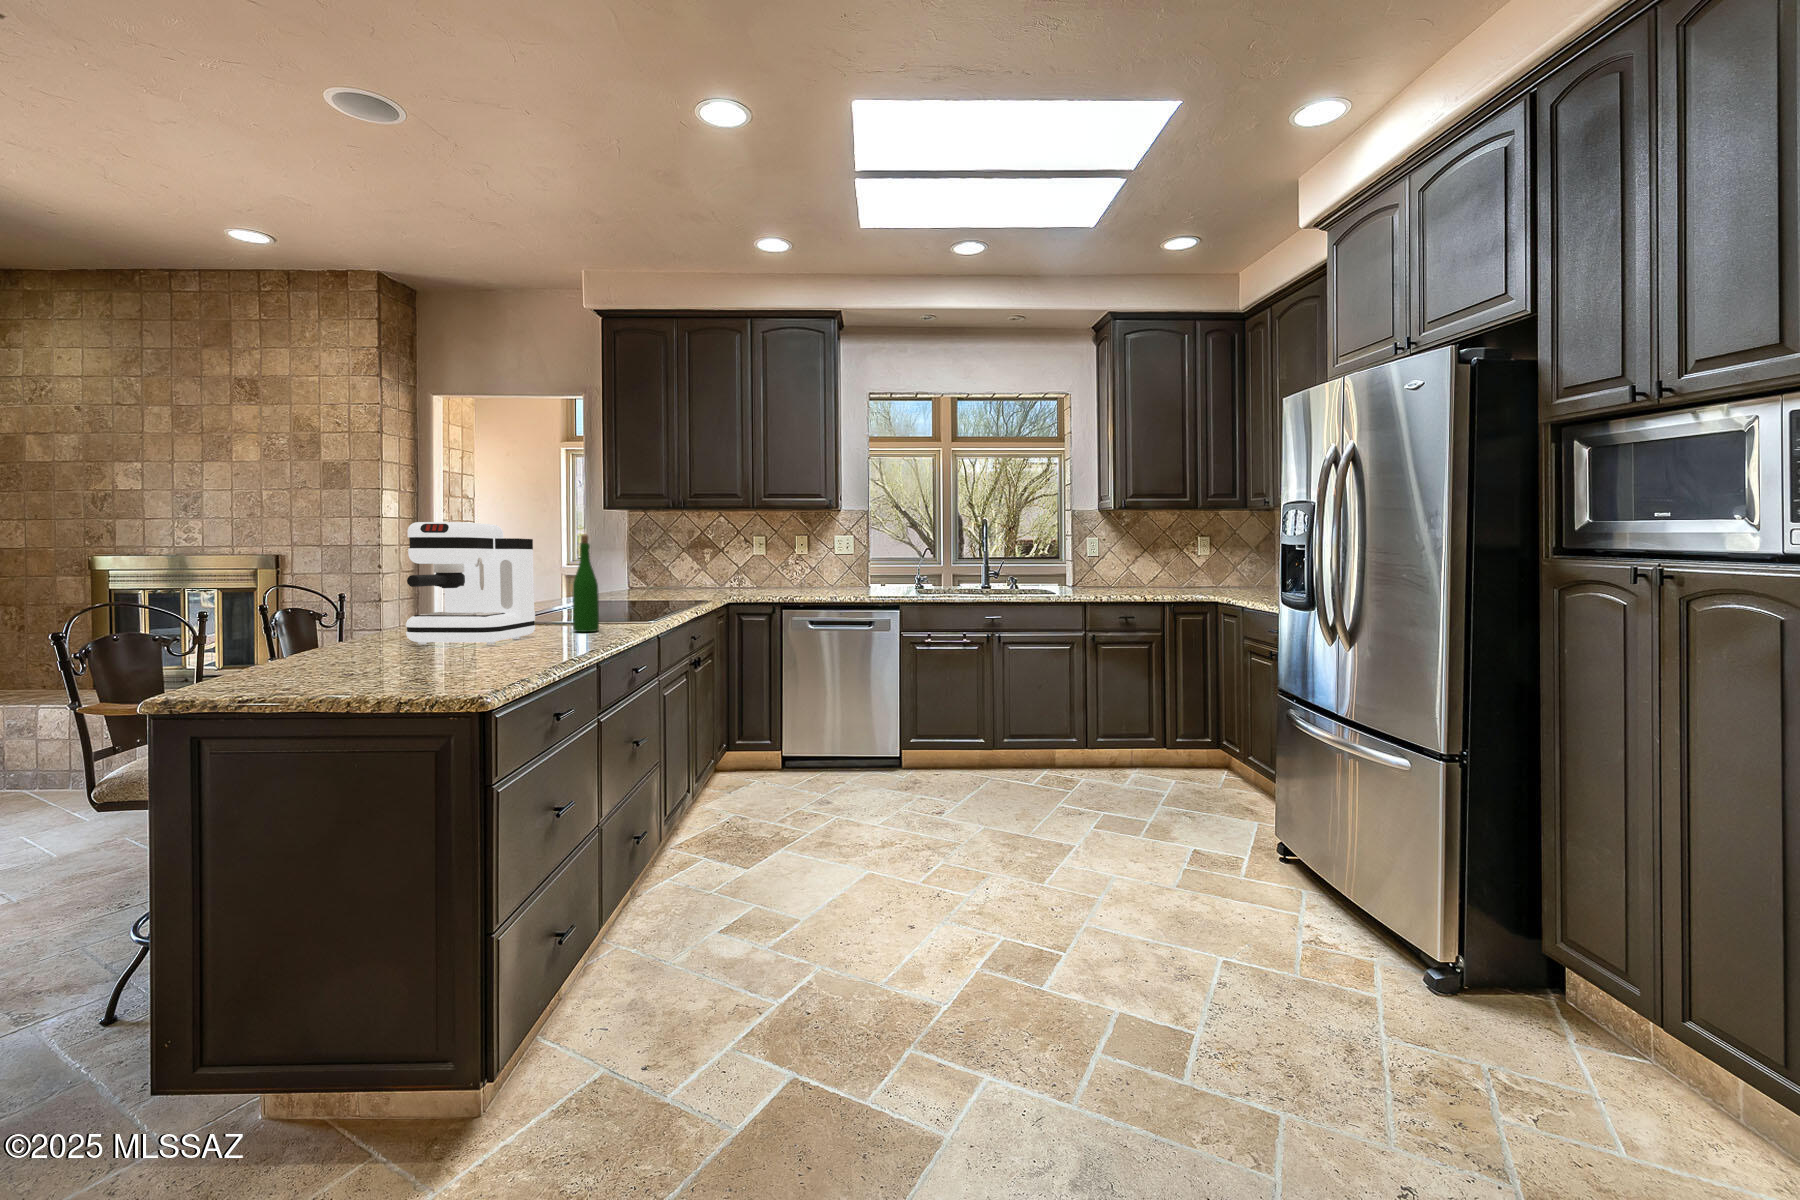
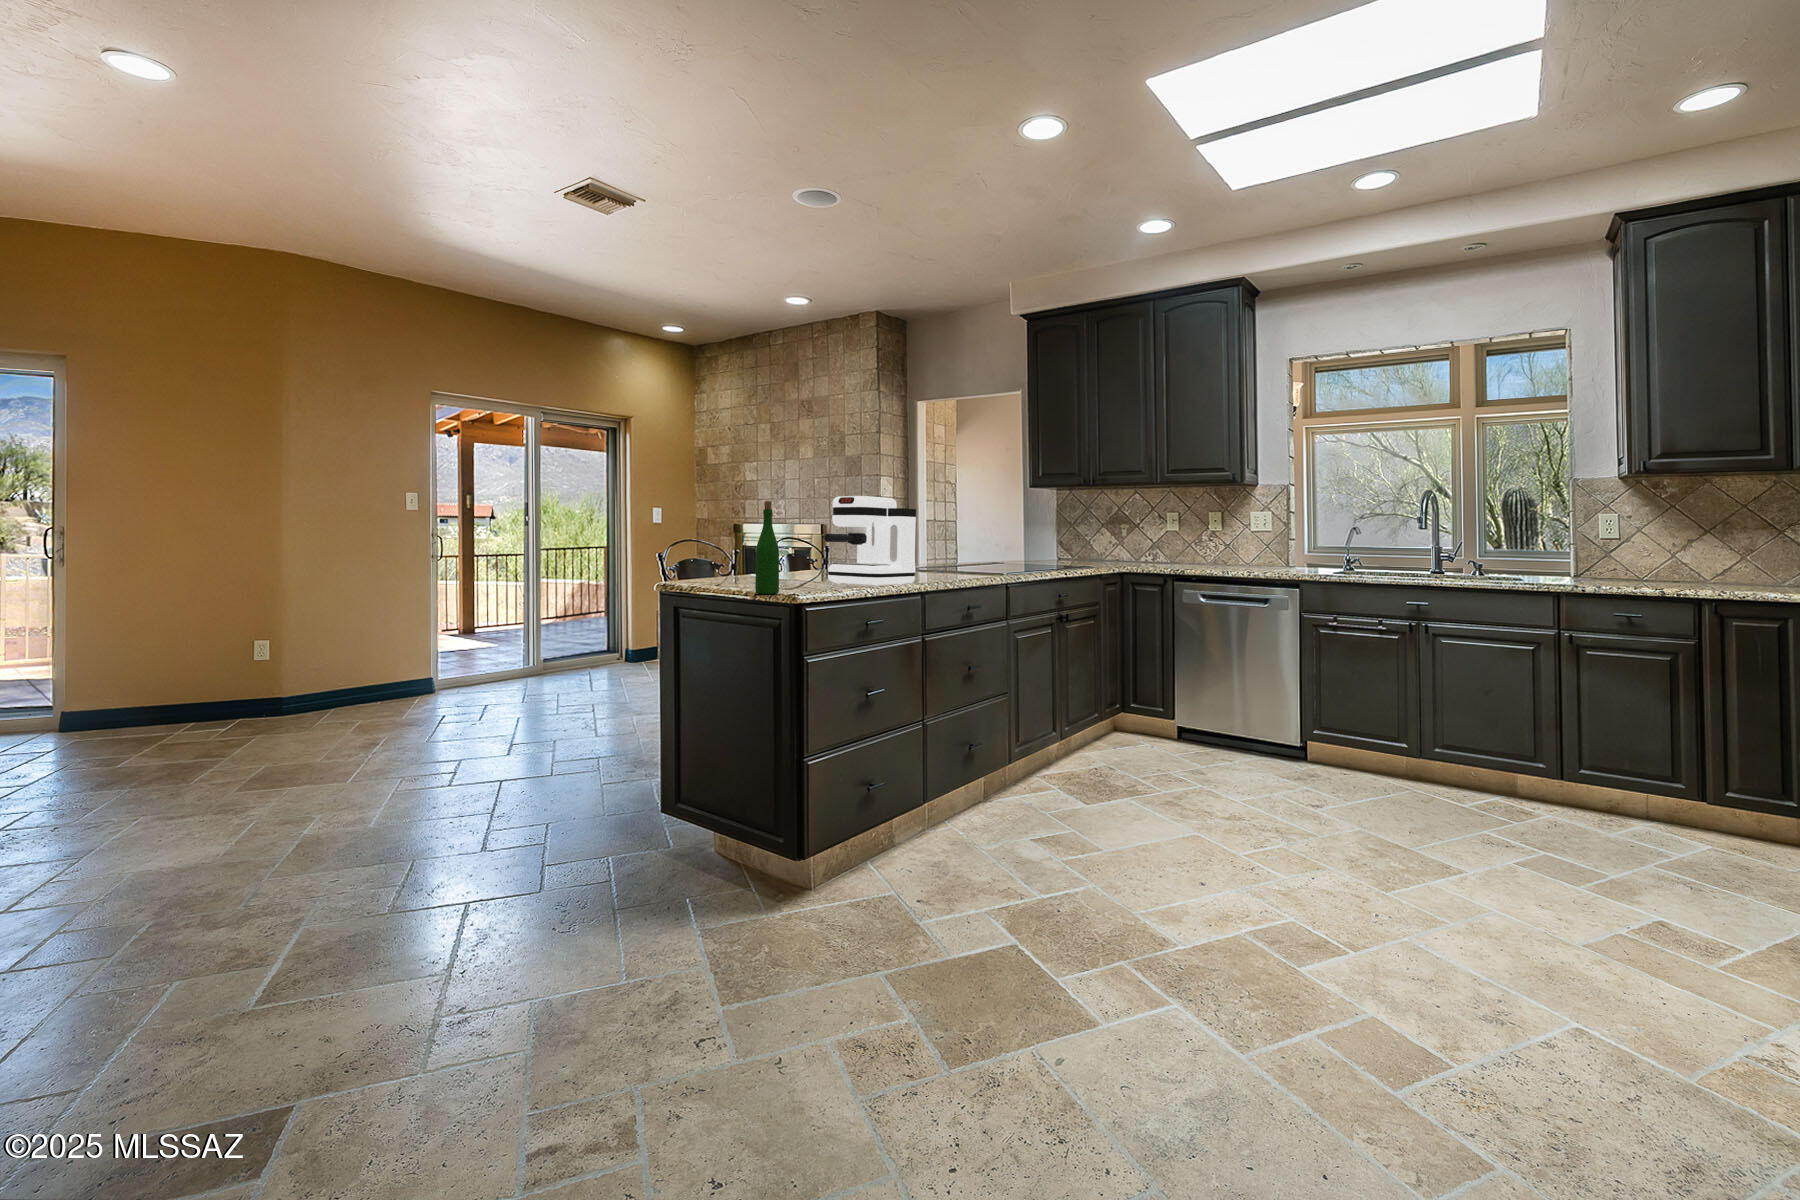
wine bottle: present [573,535,599,632] -> present [755,501,779,594]

